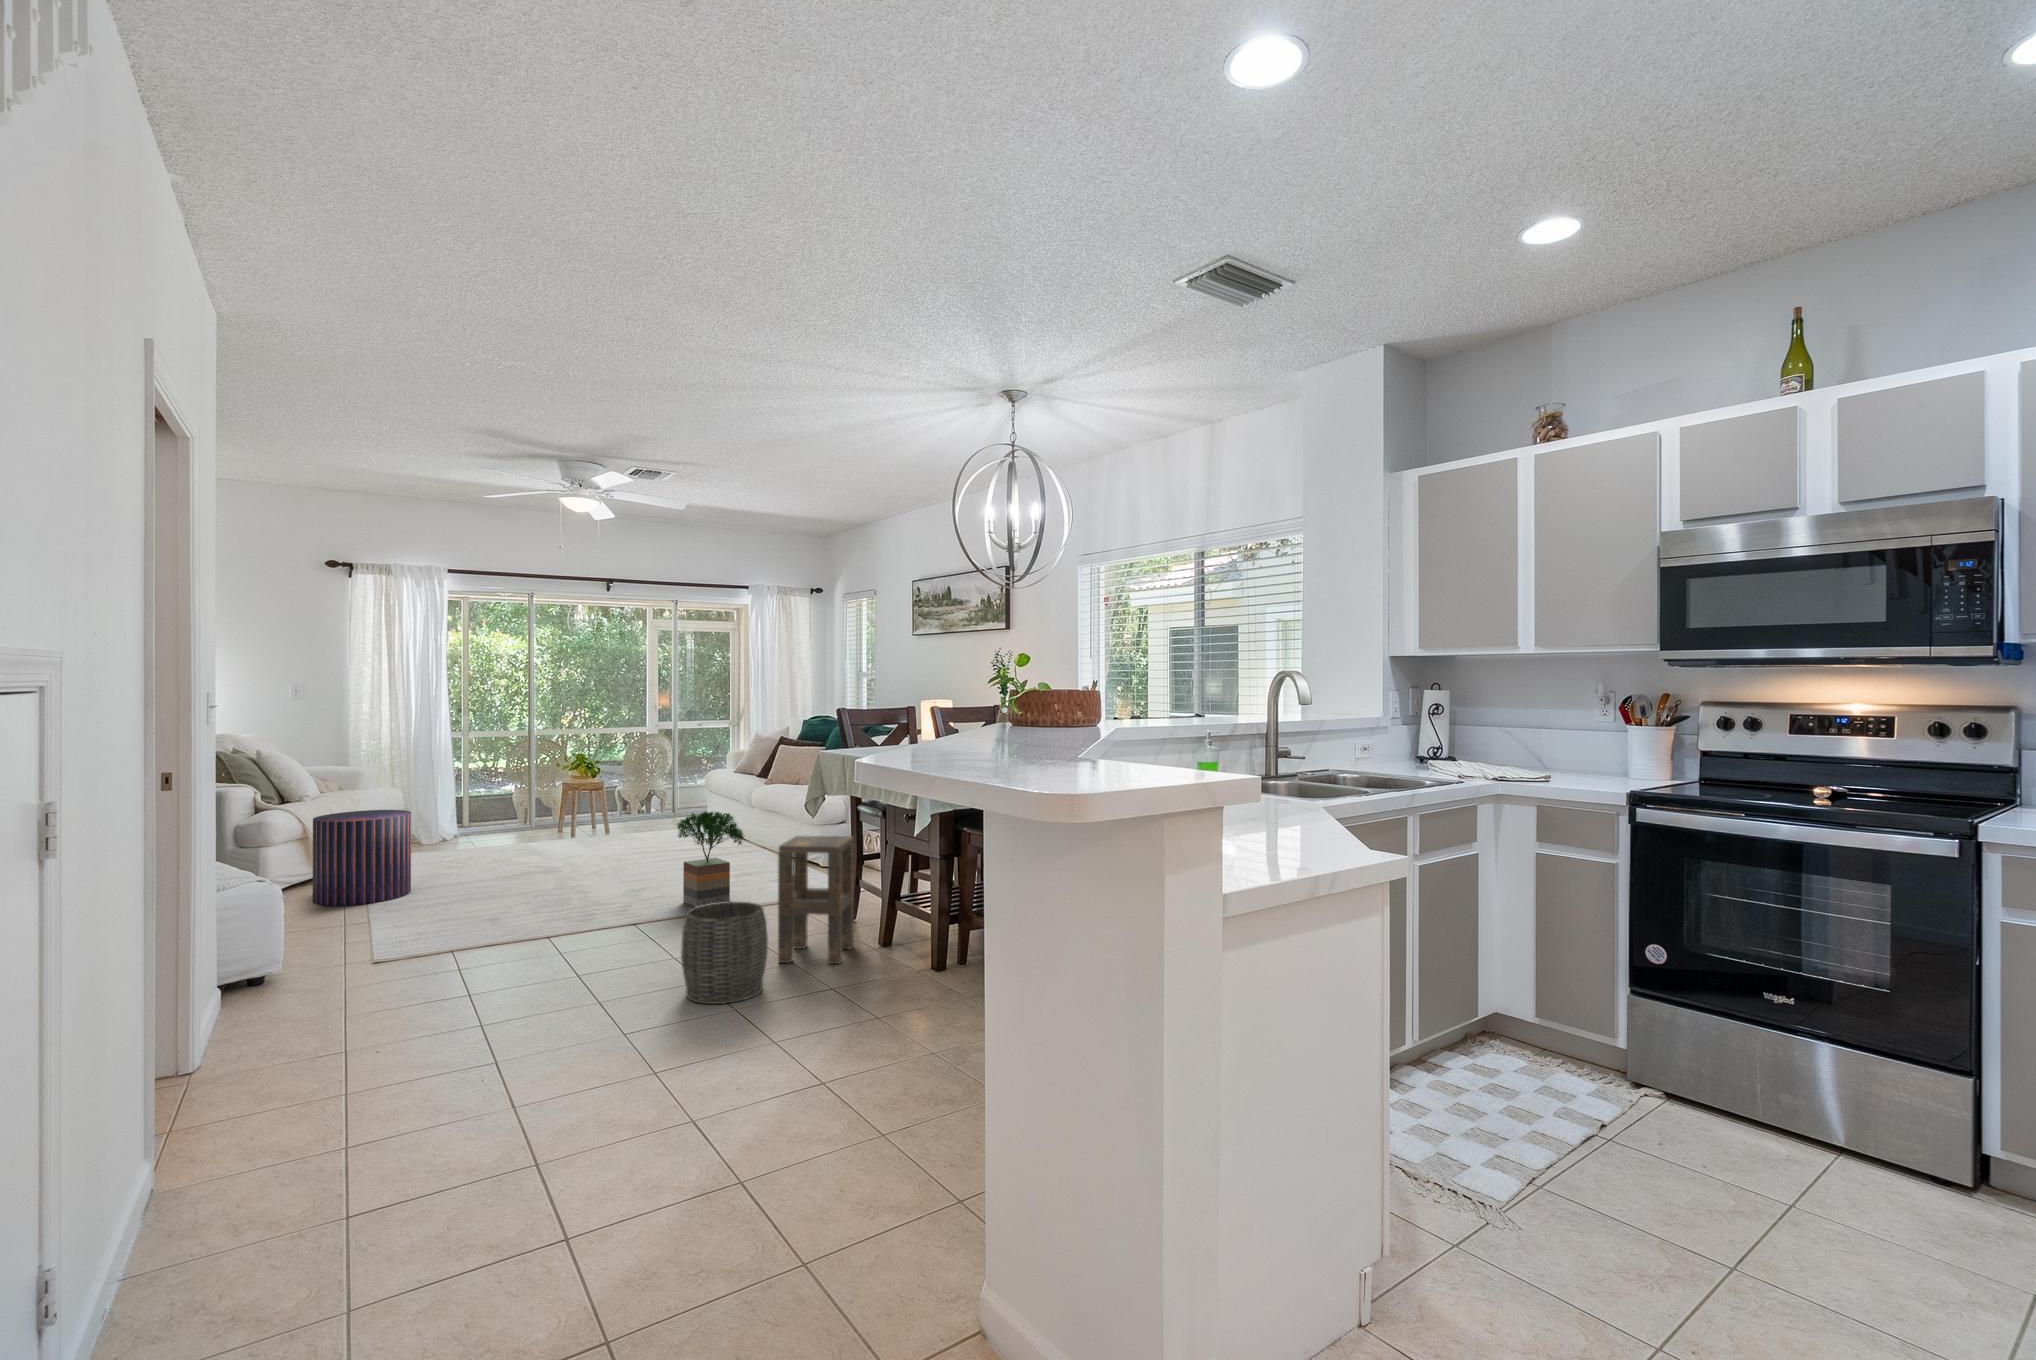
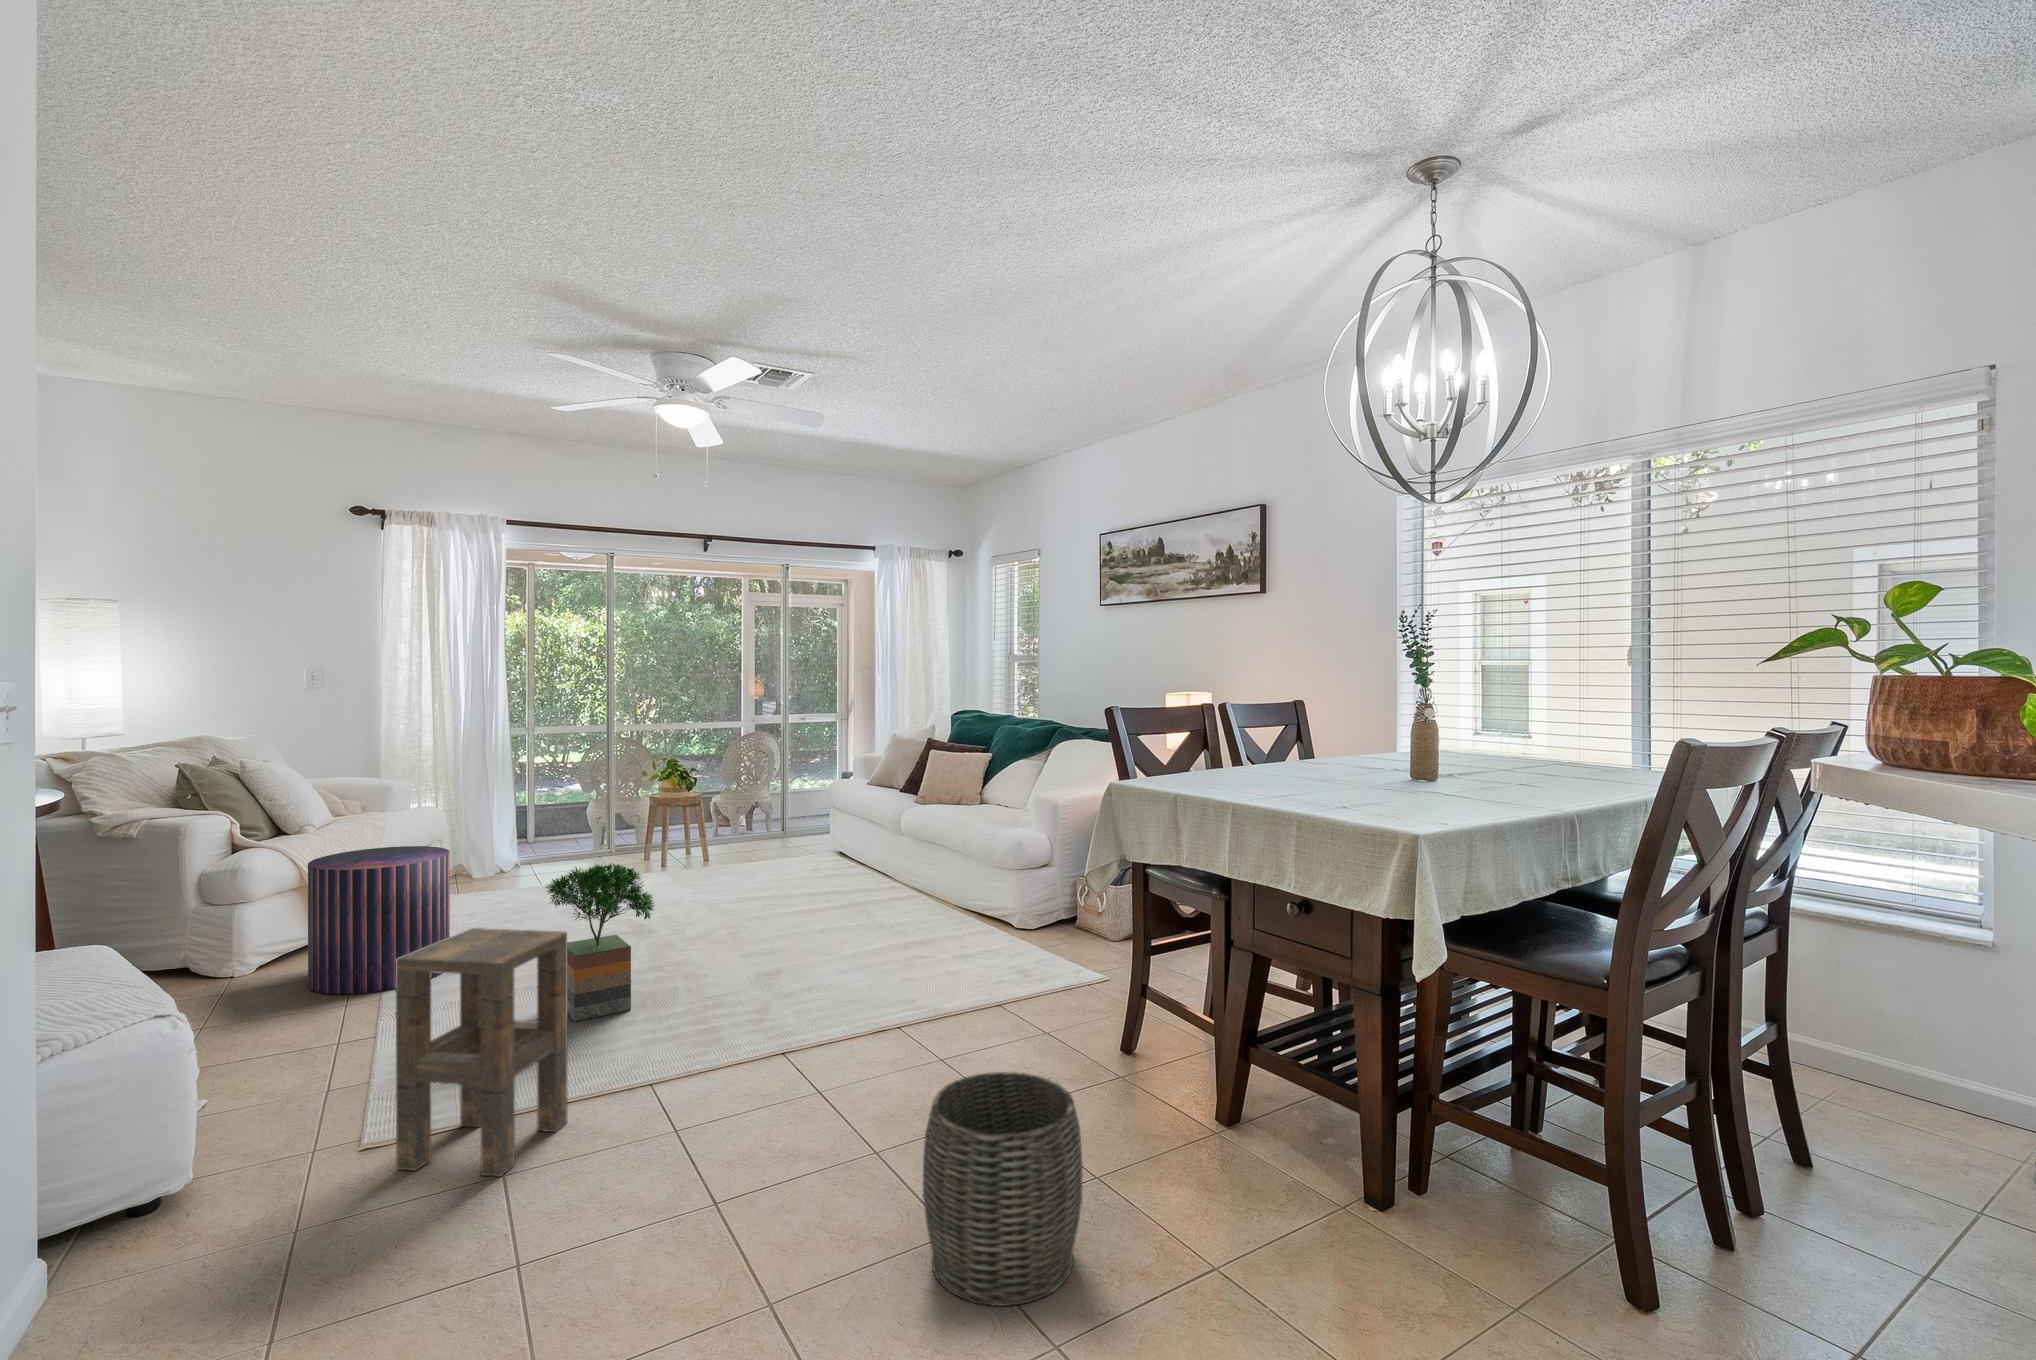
potted tree: present [677,811,744,907] -> present [546,863,655,1022]
side table: present [778,836,854,964] -> present [396,928,567,1177]

